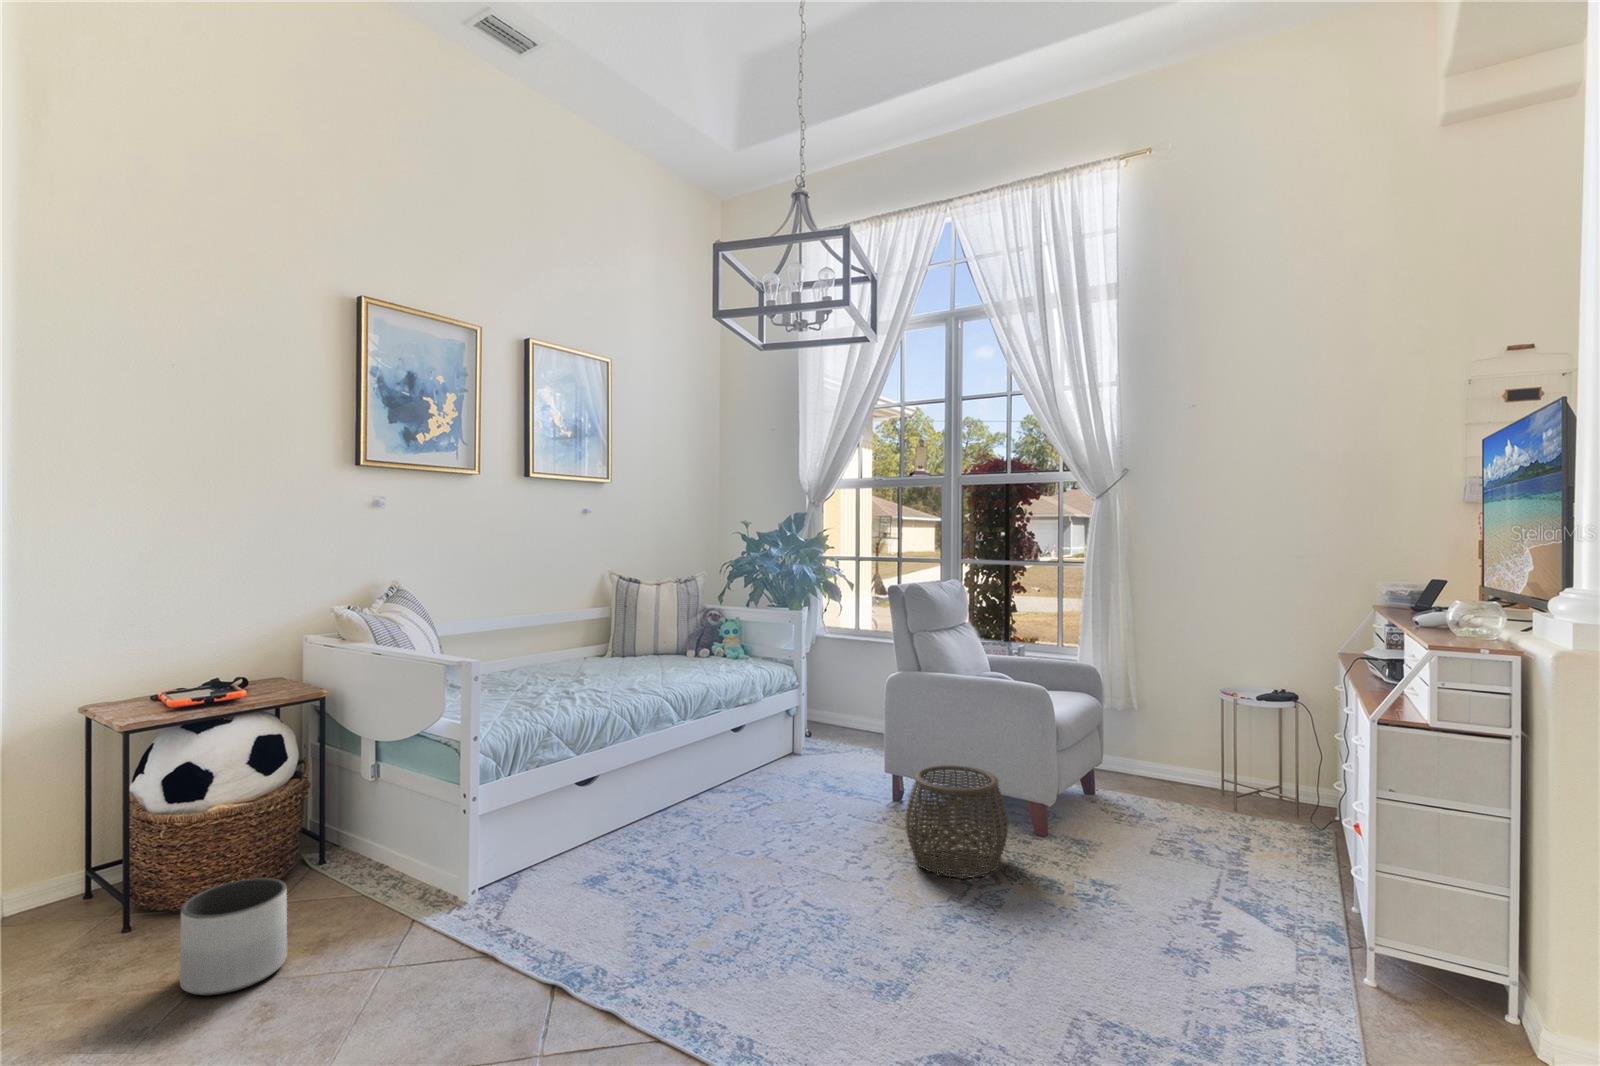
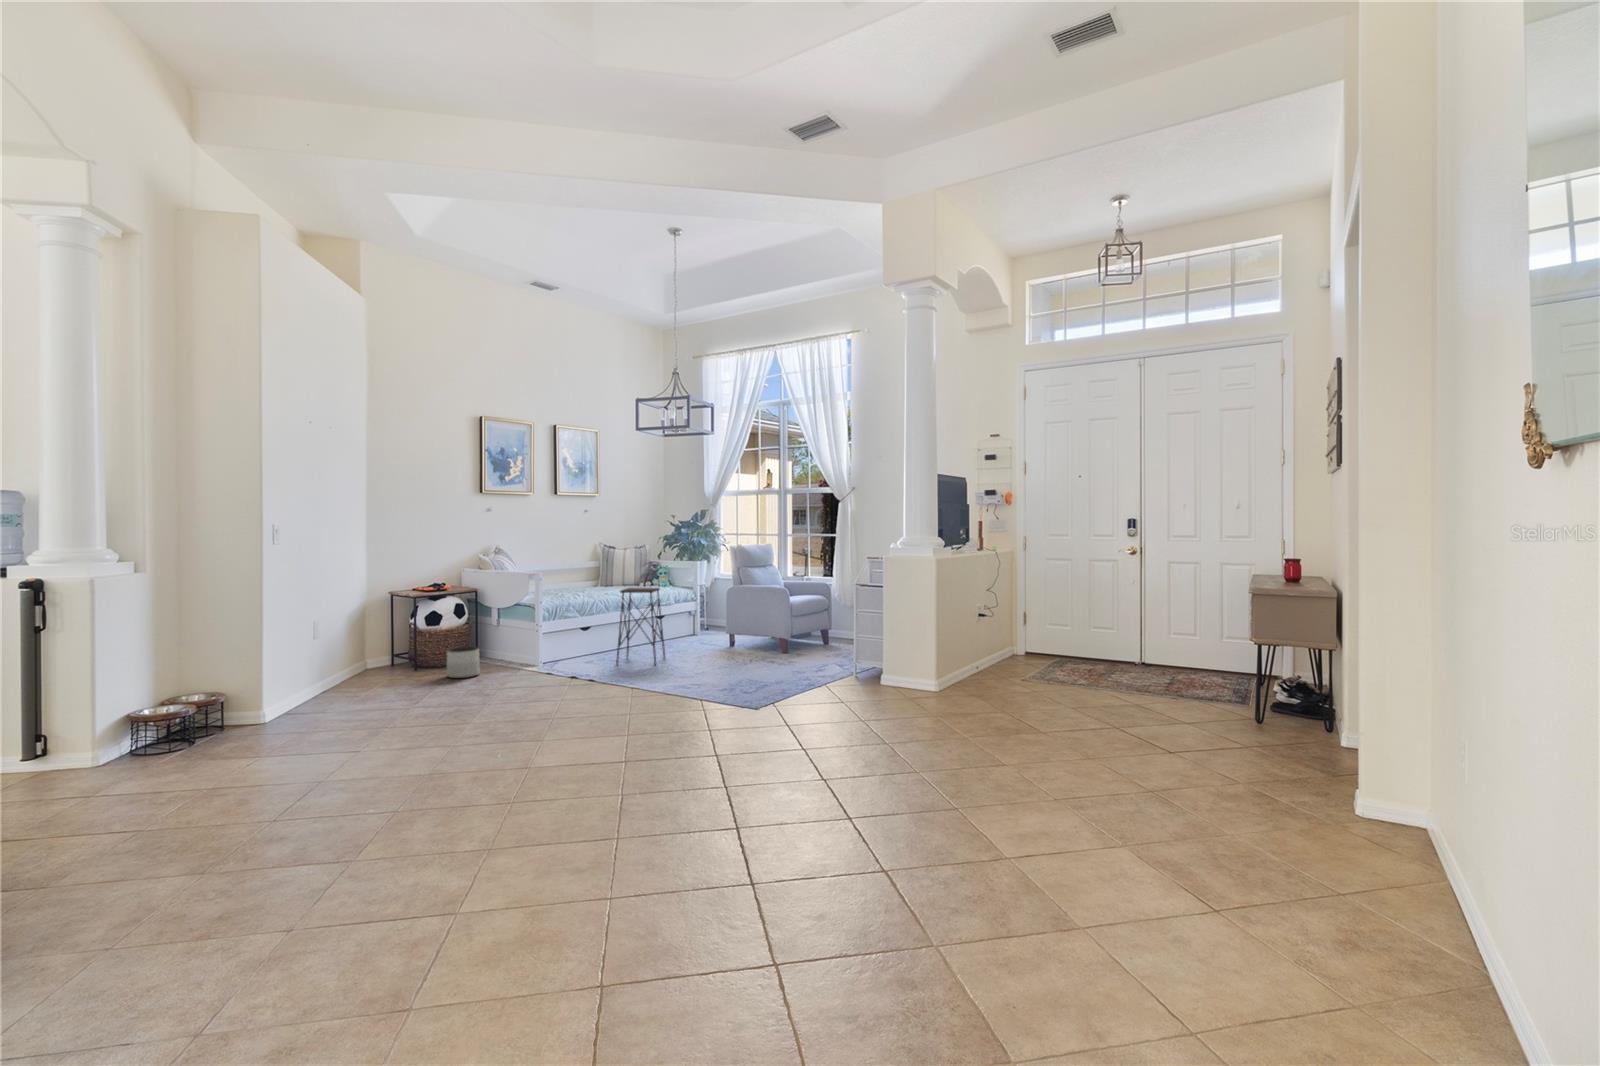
side table: none [668,690,781,905] -> present [616,588,665,664]
woven basket: present [905,765,1008,879] -> none [716,620,758,660]

